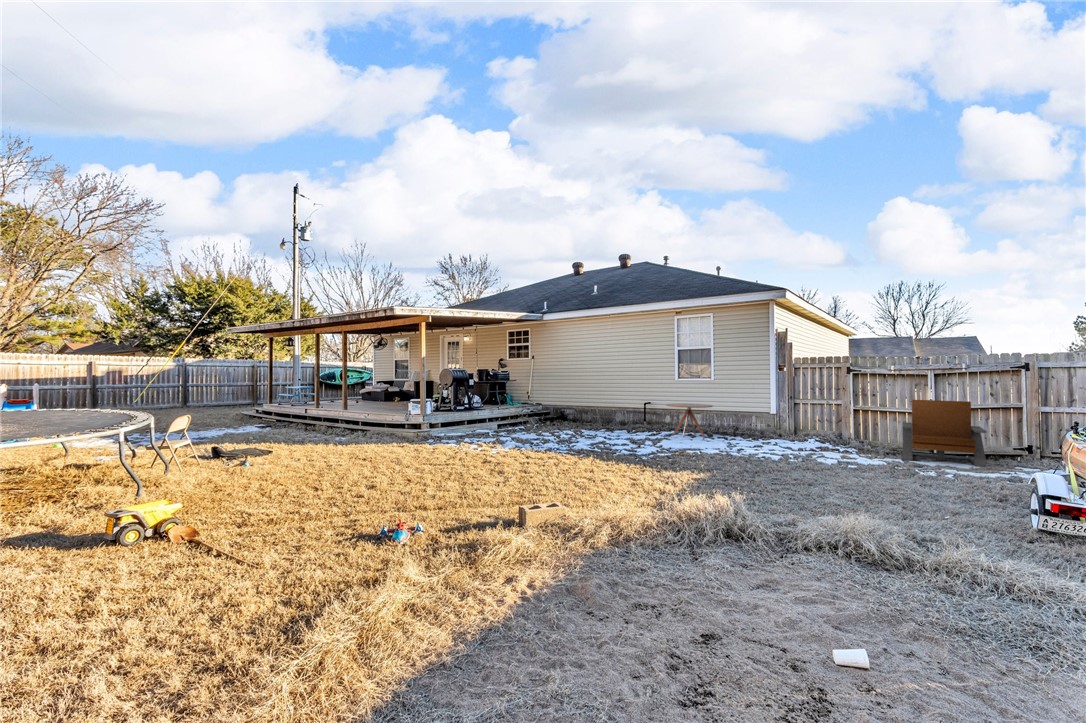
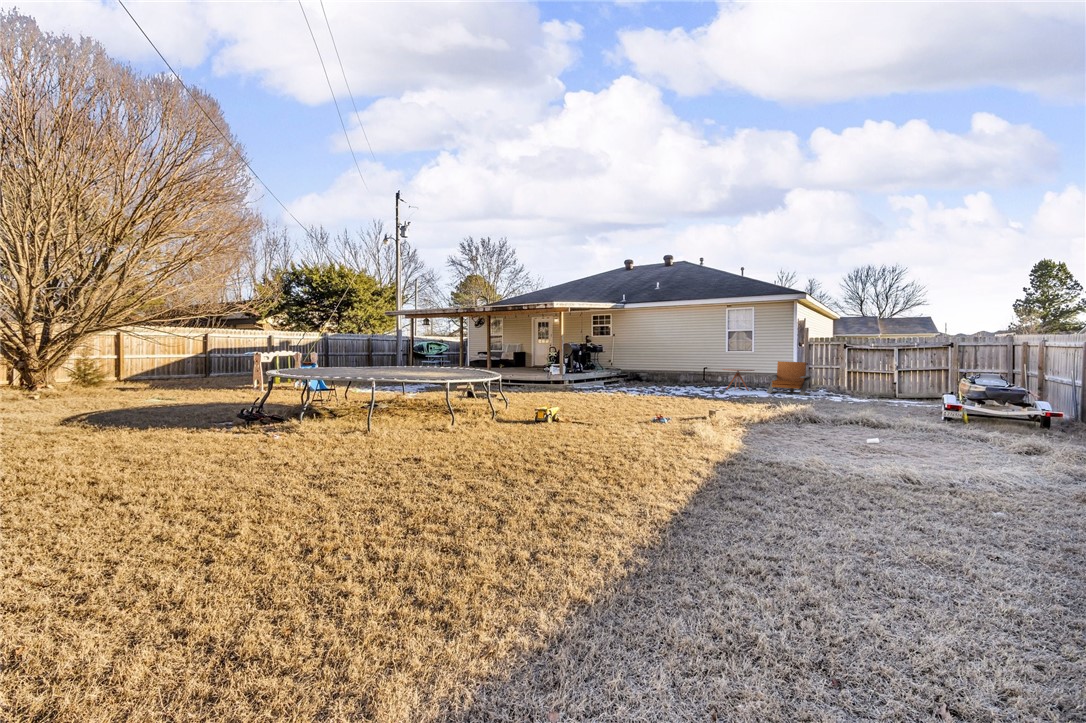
lounge chair: present [902,400,987,467] -> present [767,361,811,396]

